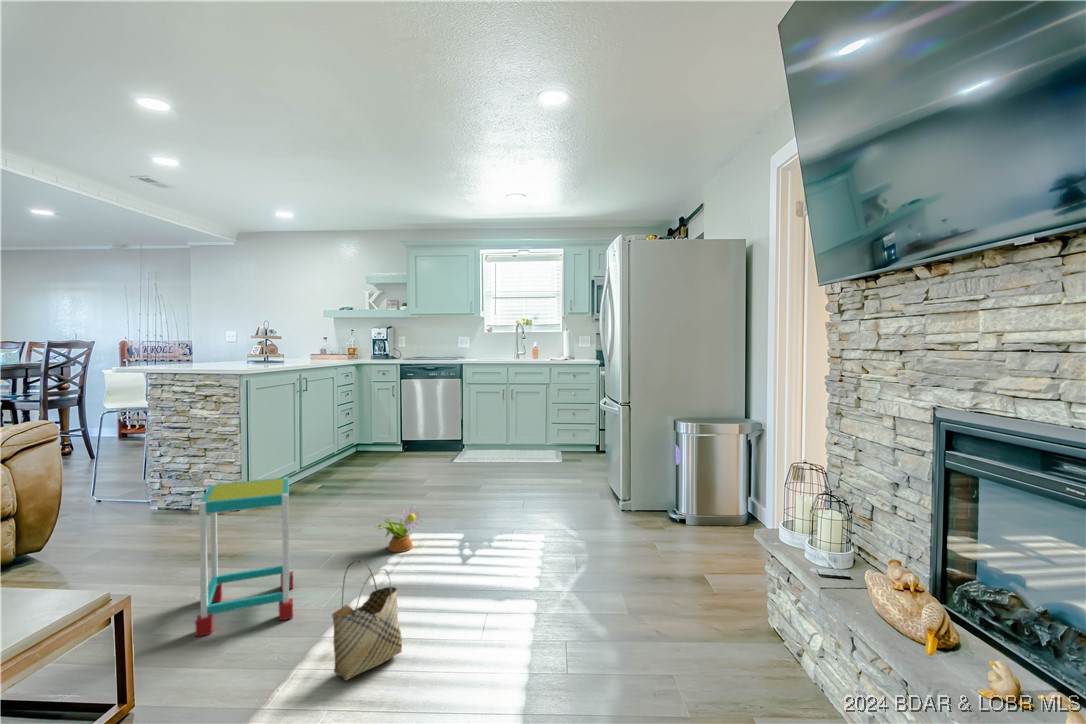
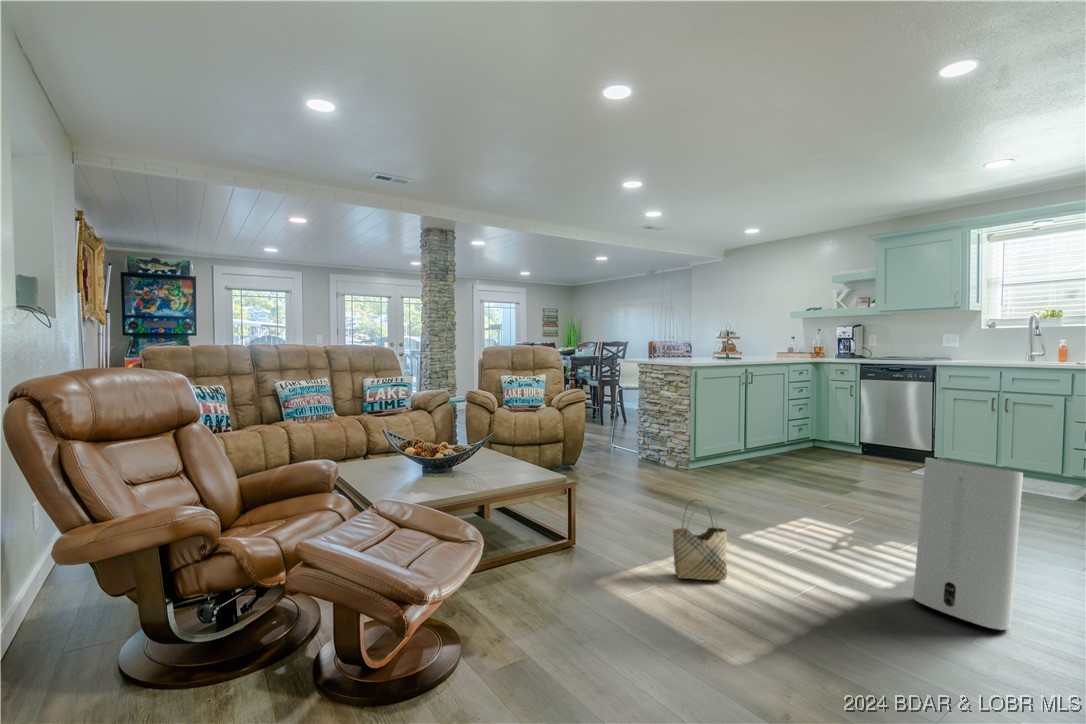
air purifier: none [554,455,623,593] -> present [913,458,1023,630]
side table: present [196,477,293,636] -> none [619,436,689,537]
decorative plant: present [377,505,421,552] -> none [765,486,811,527]

